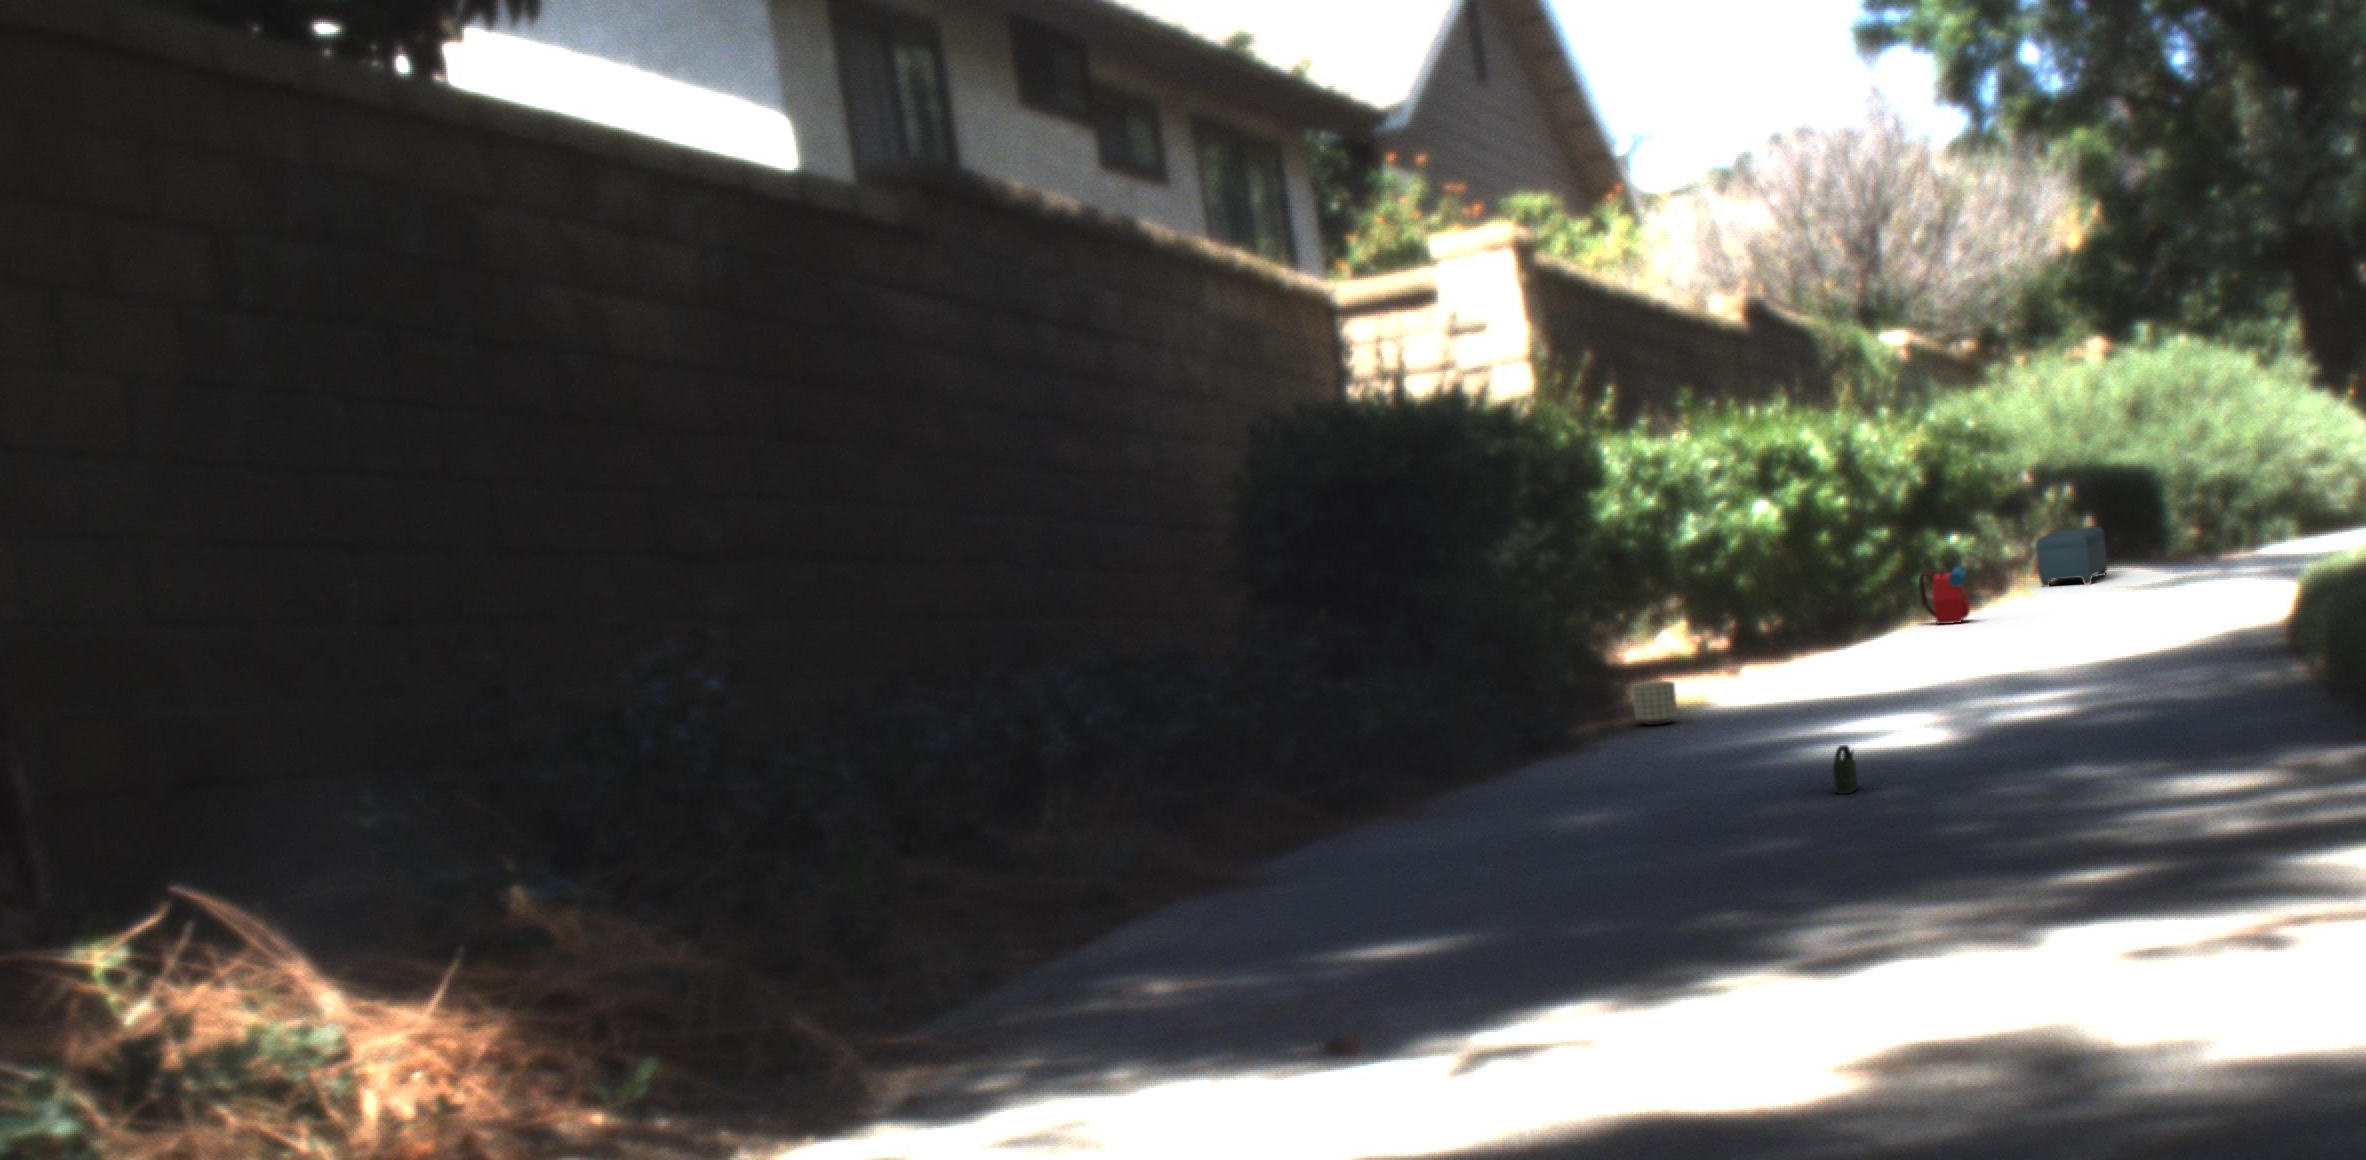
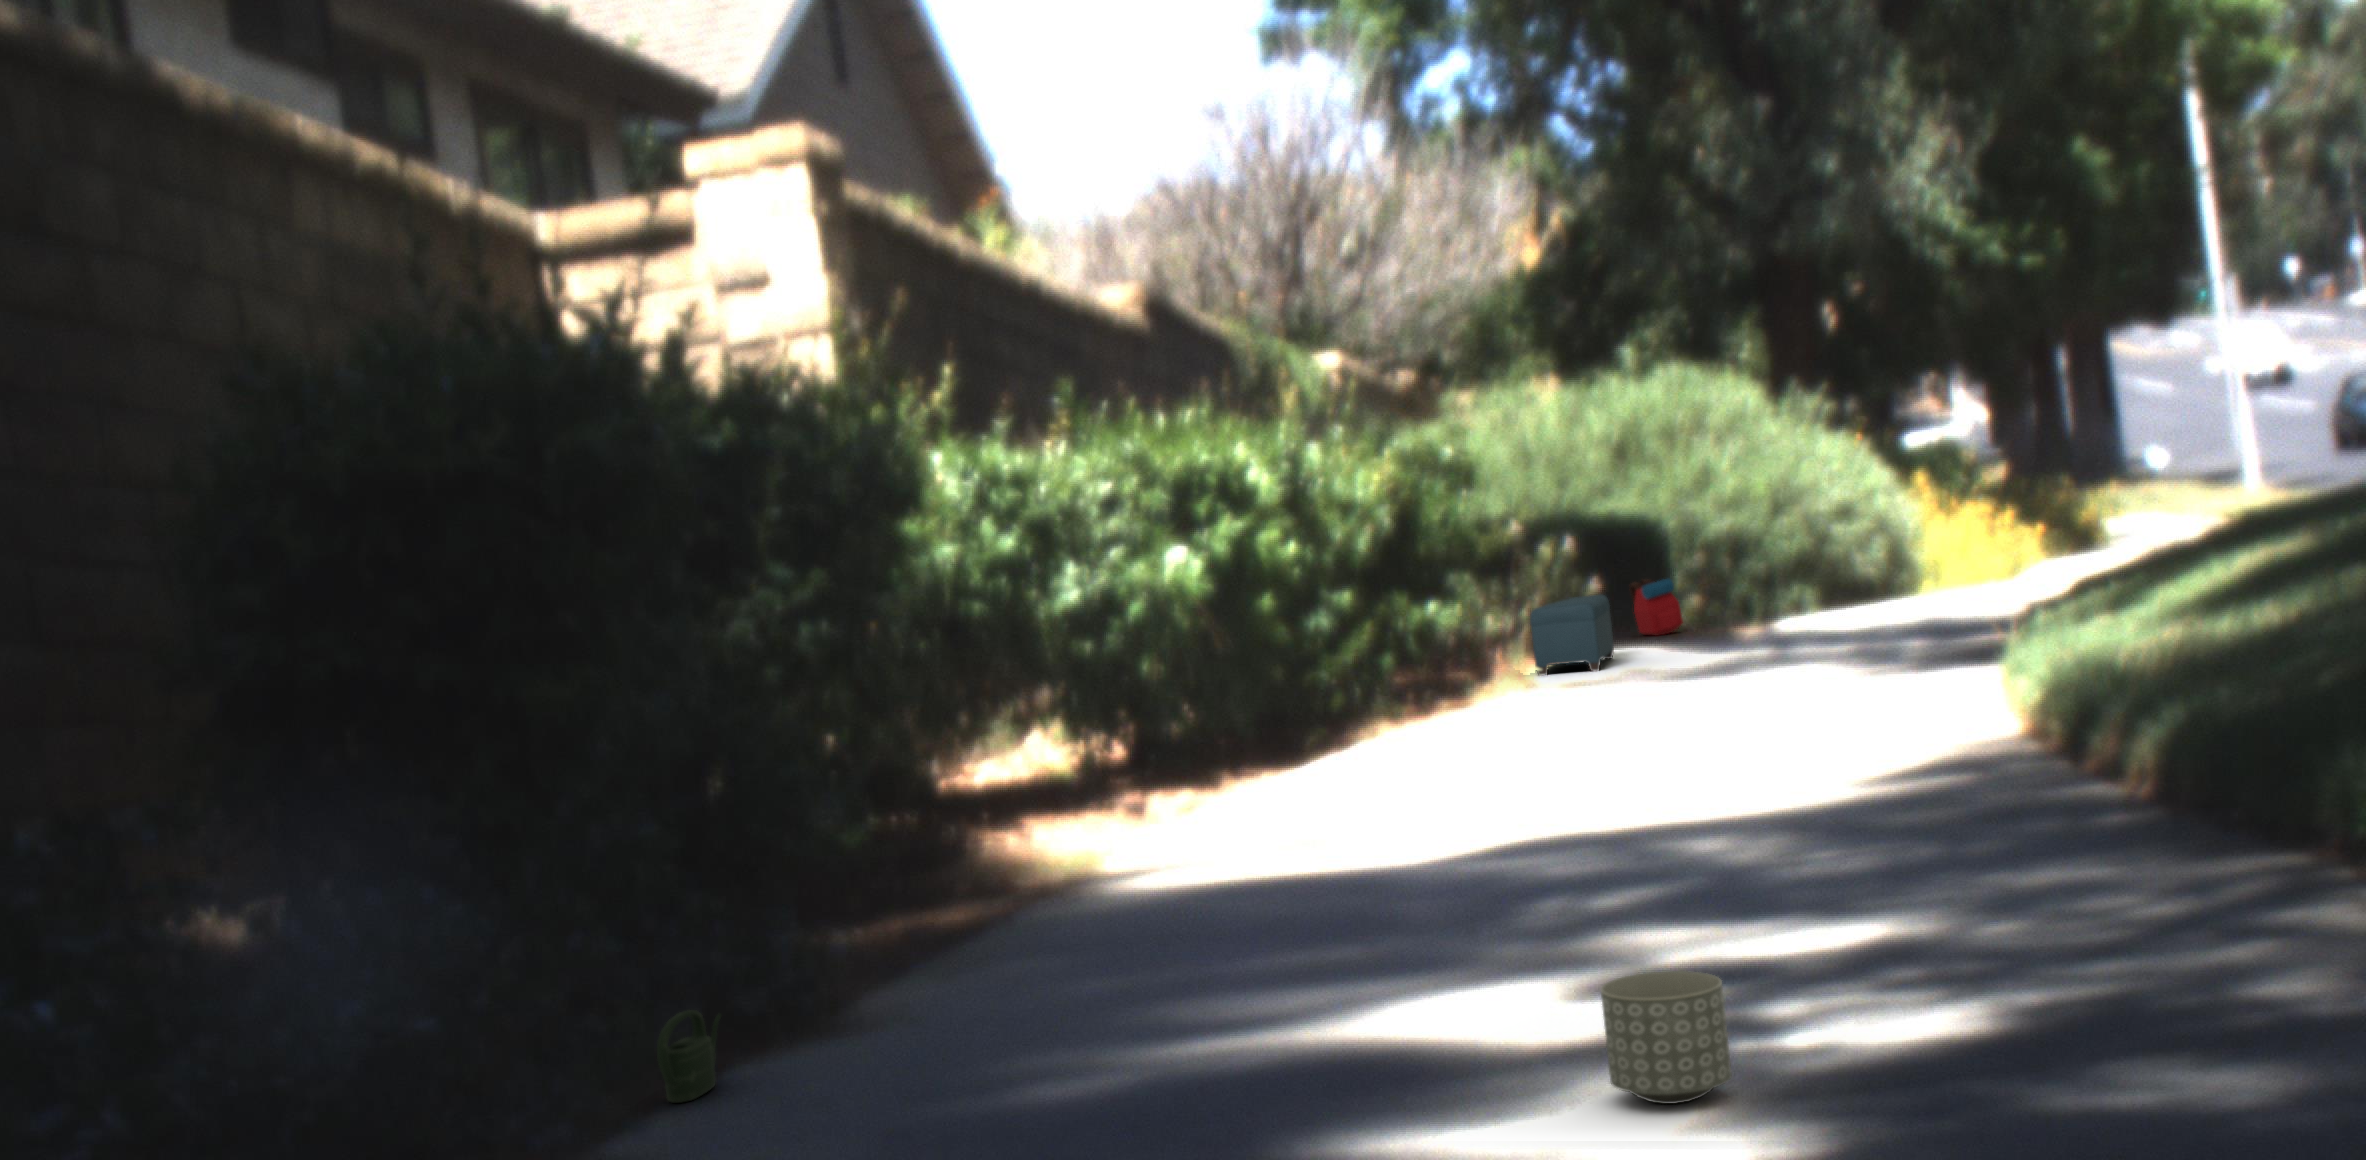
backpack: present [1919,567,1970,624] -> present [1630,579,1683,636]
planter: present [1632,681,1677,725] -> present [1601,971,1732,1104]
watering can: present [1833,745,1858,794] -> present [657,1010,721,1103]

